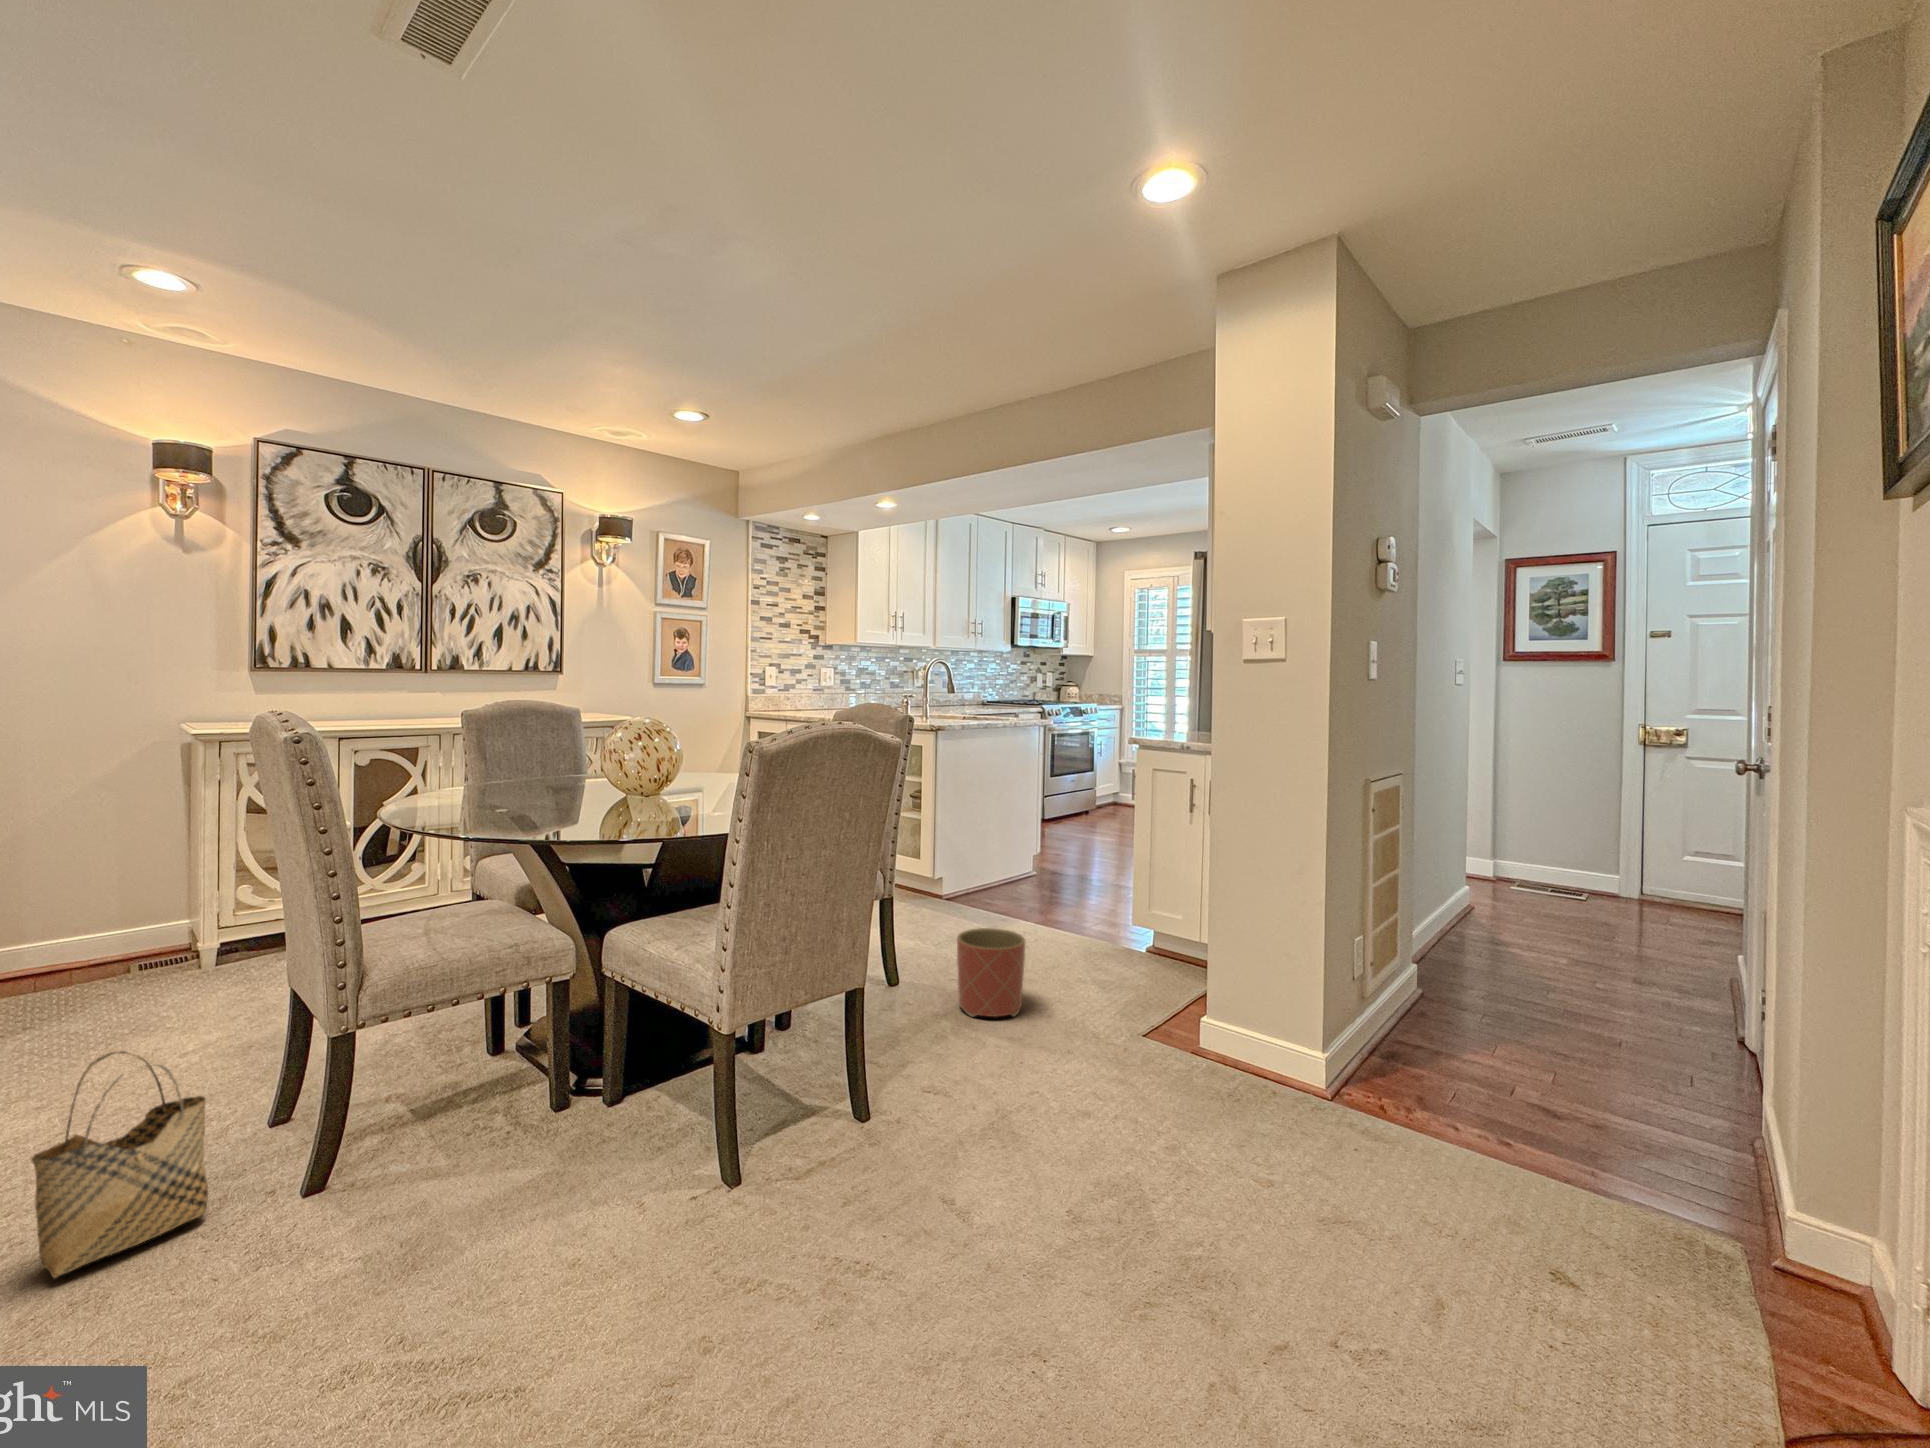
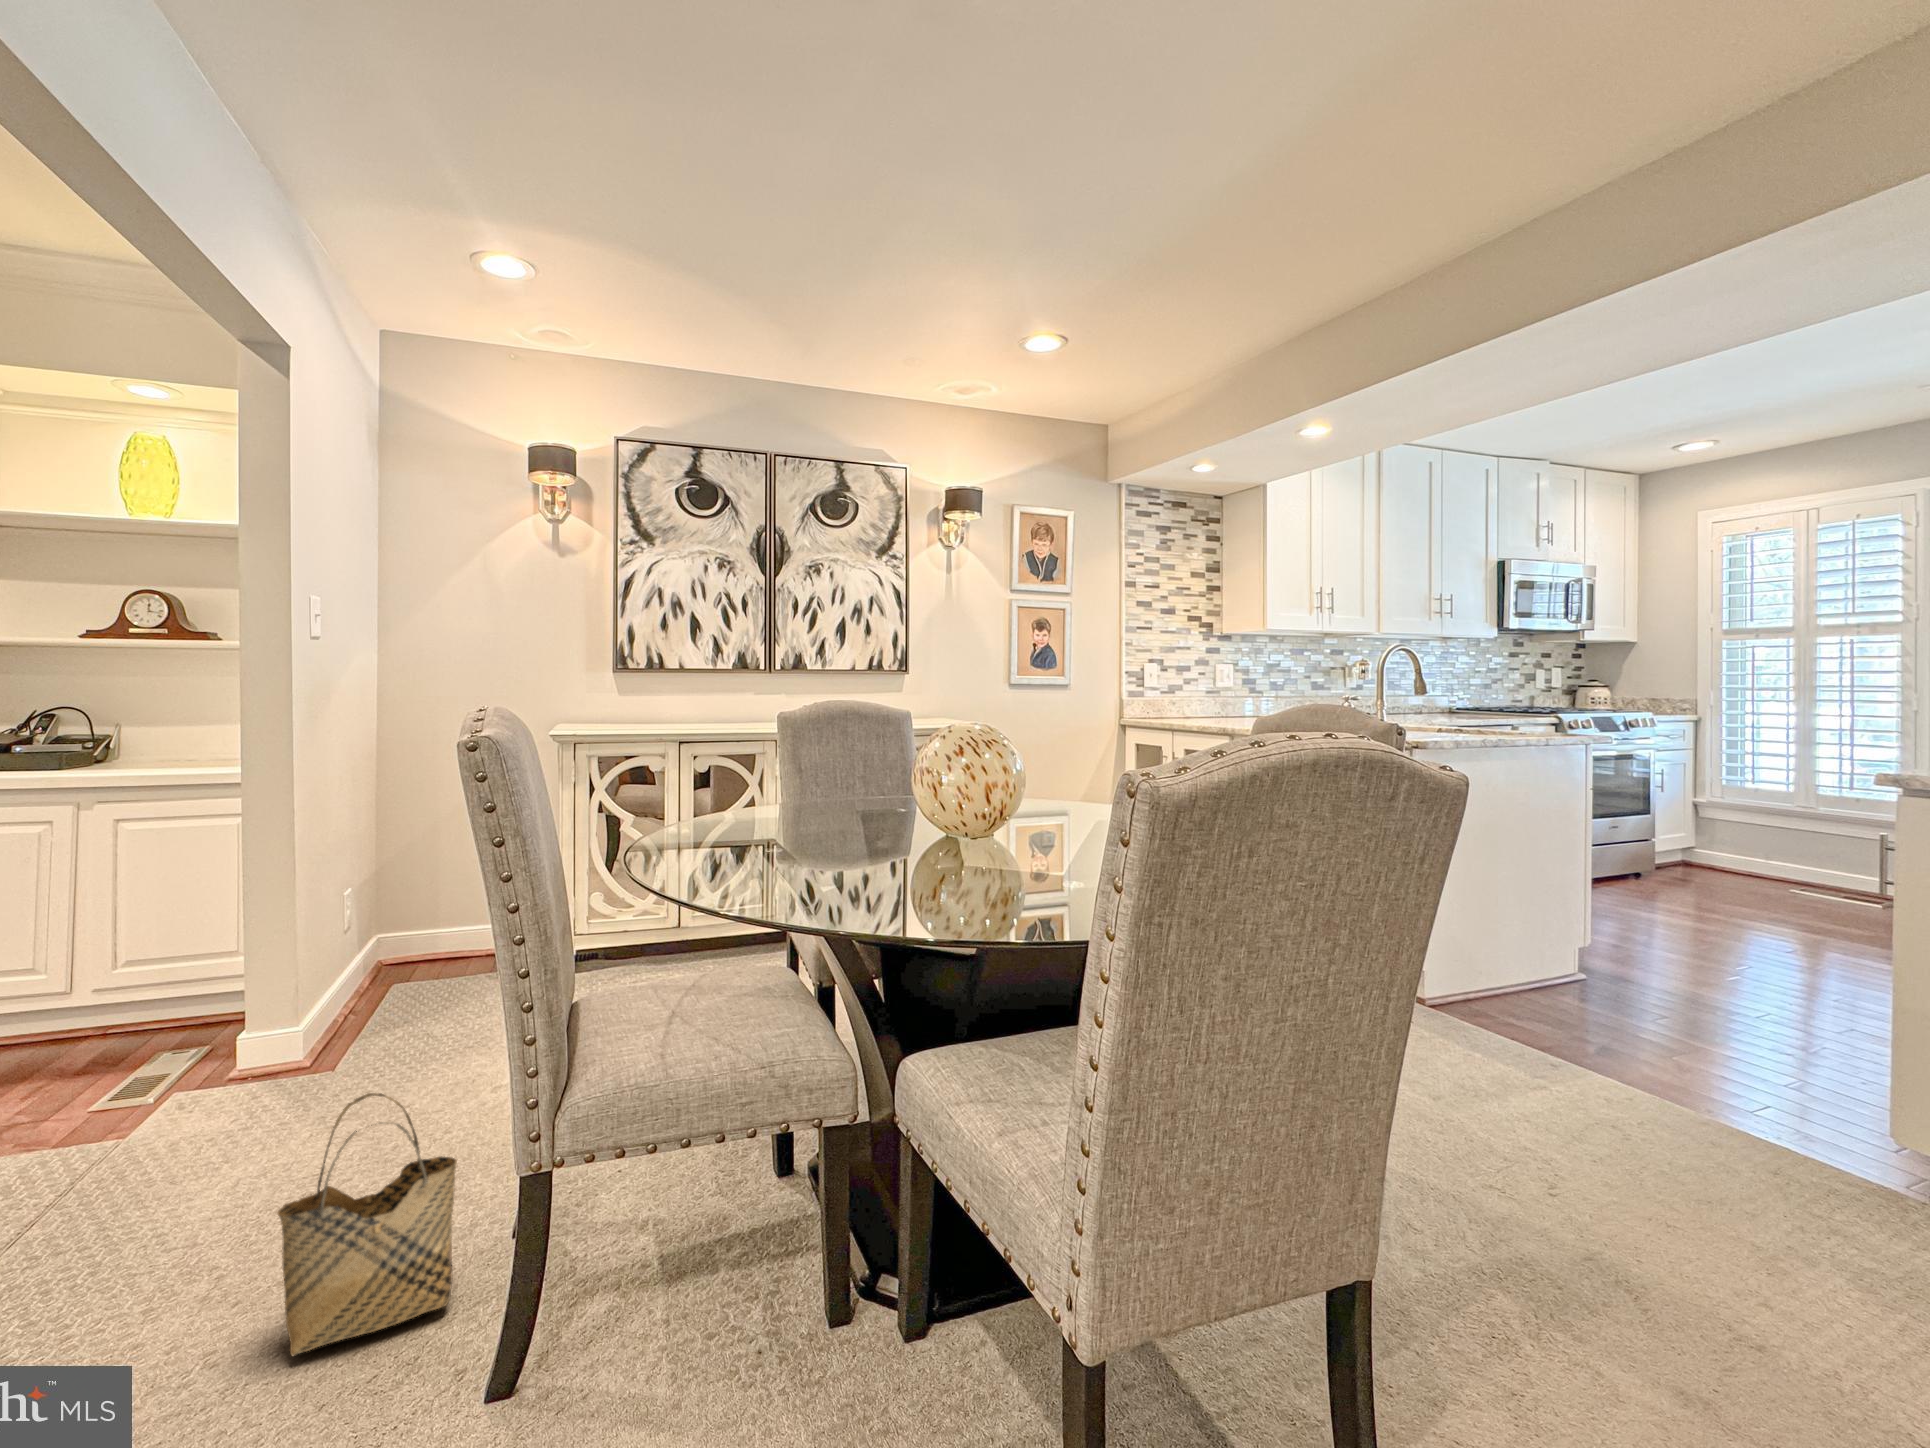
planter: present [957,928,1025,1017] -> none [1446,1069,1581,1237]

